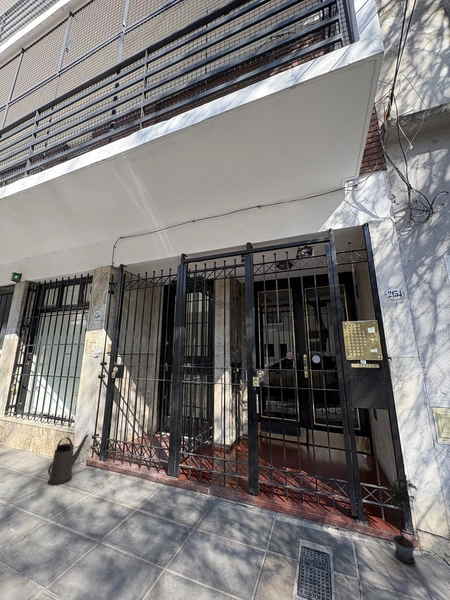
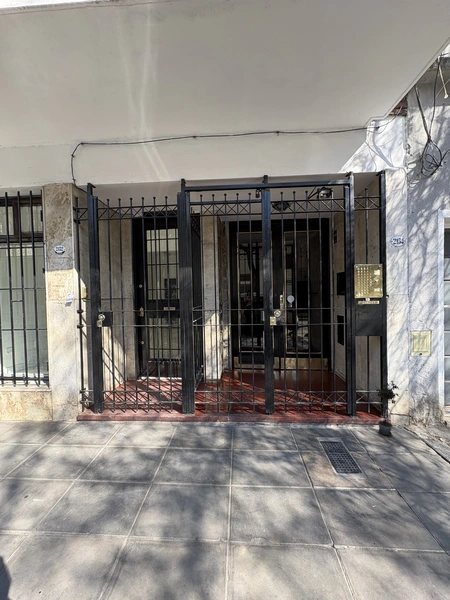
watering can: present [48,435,88,485] -> none [46,390,74,445]

